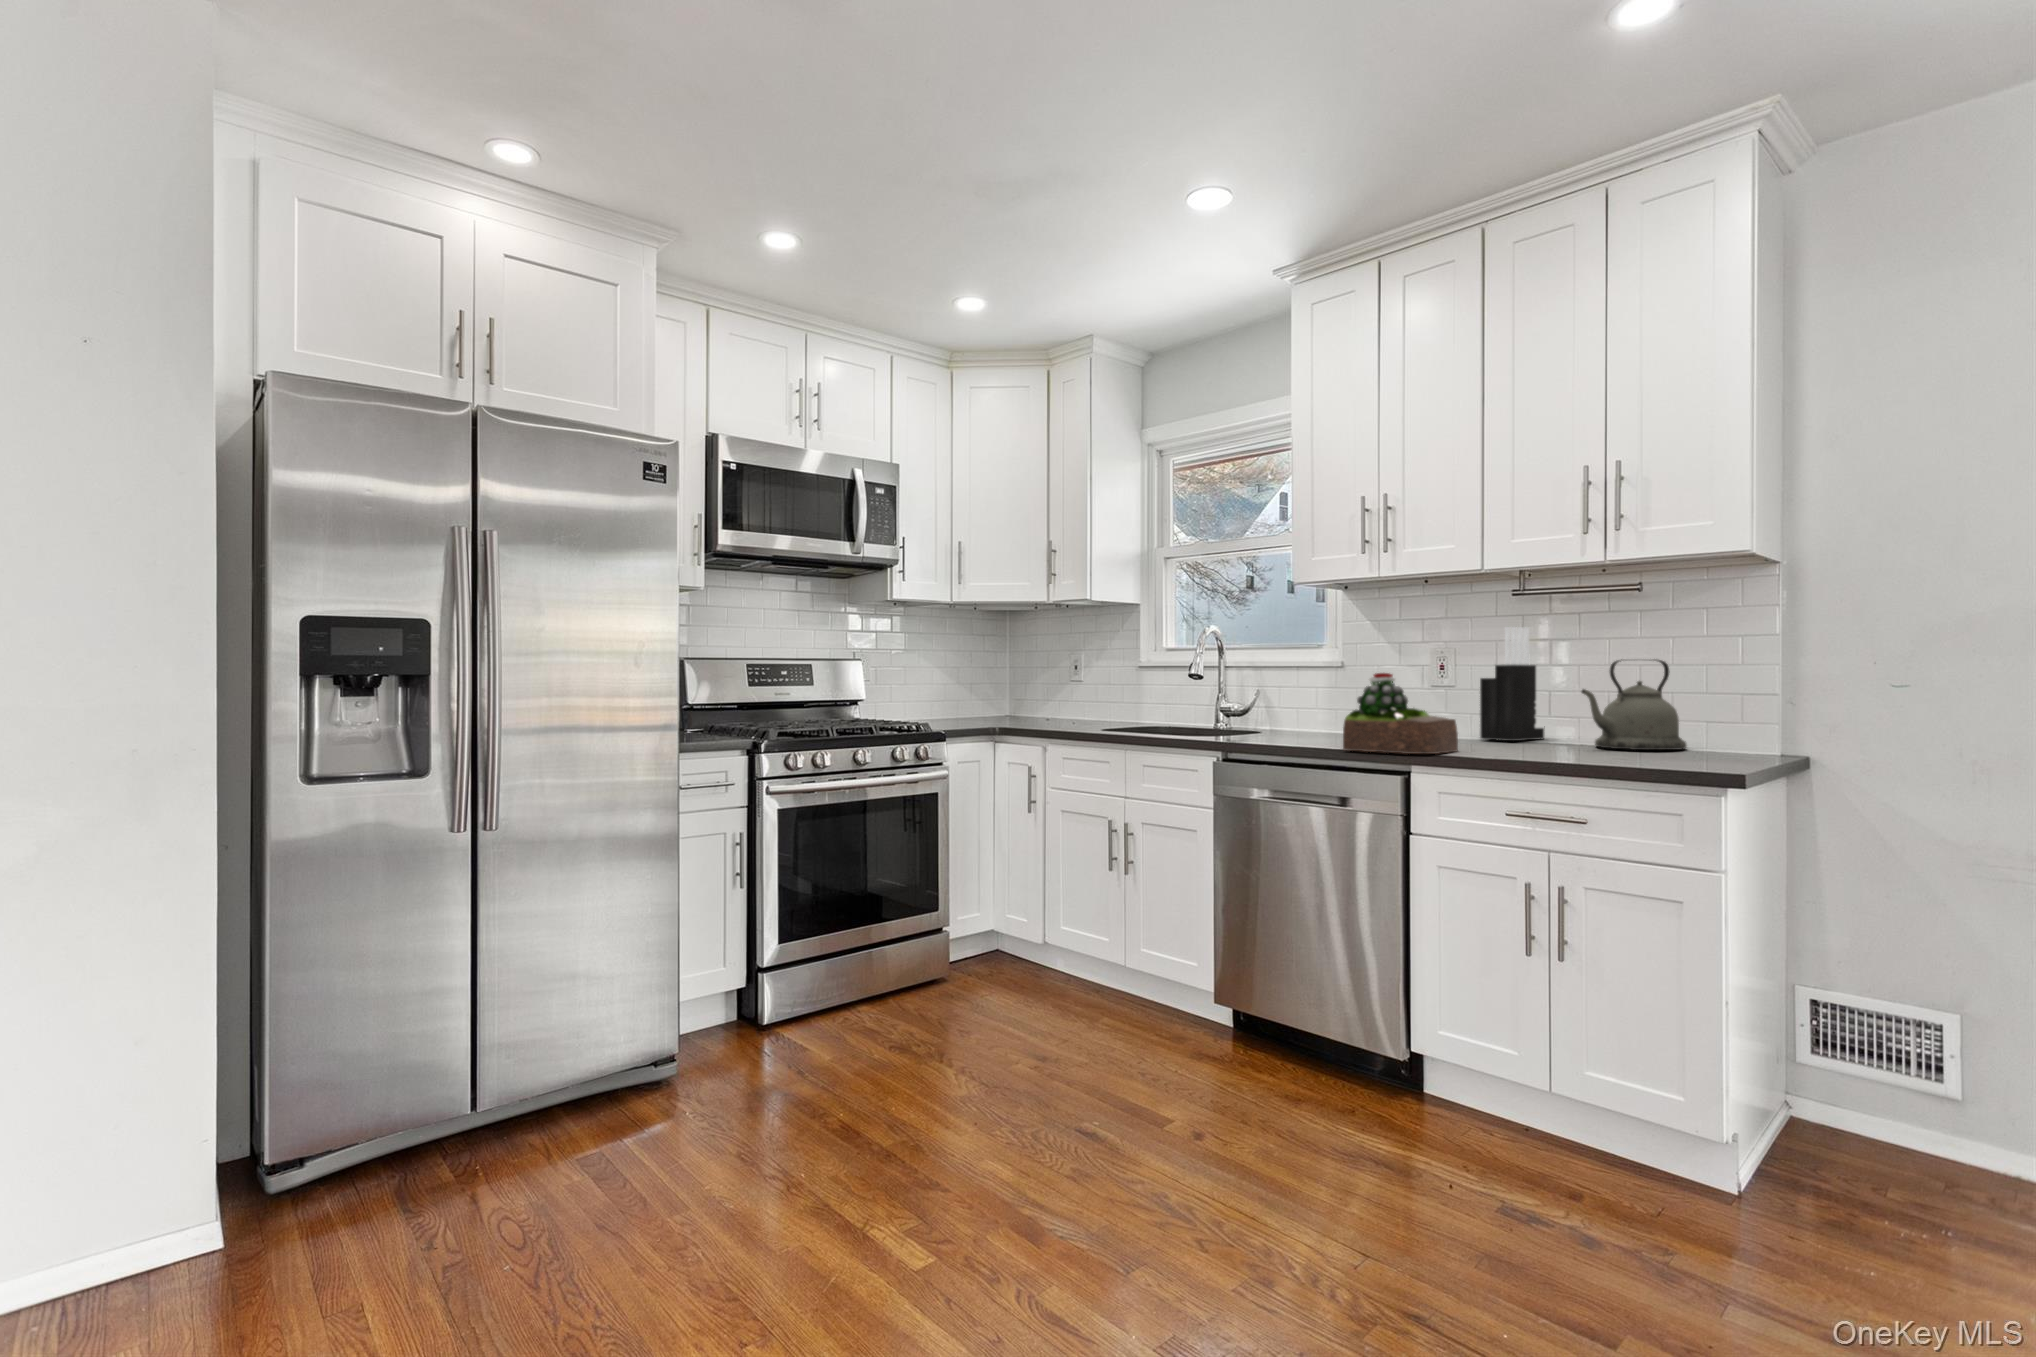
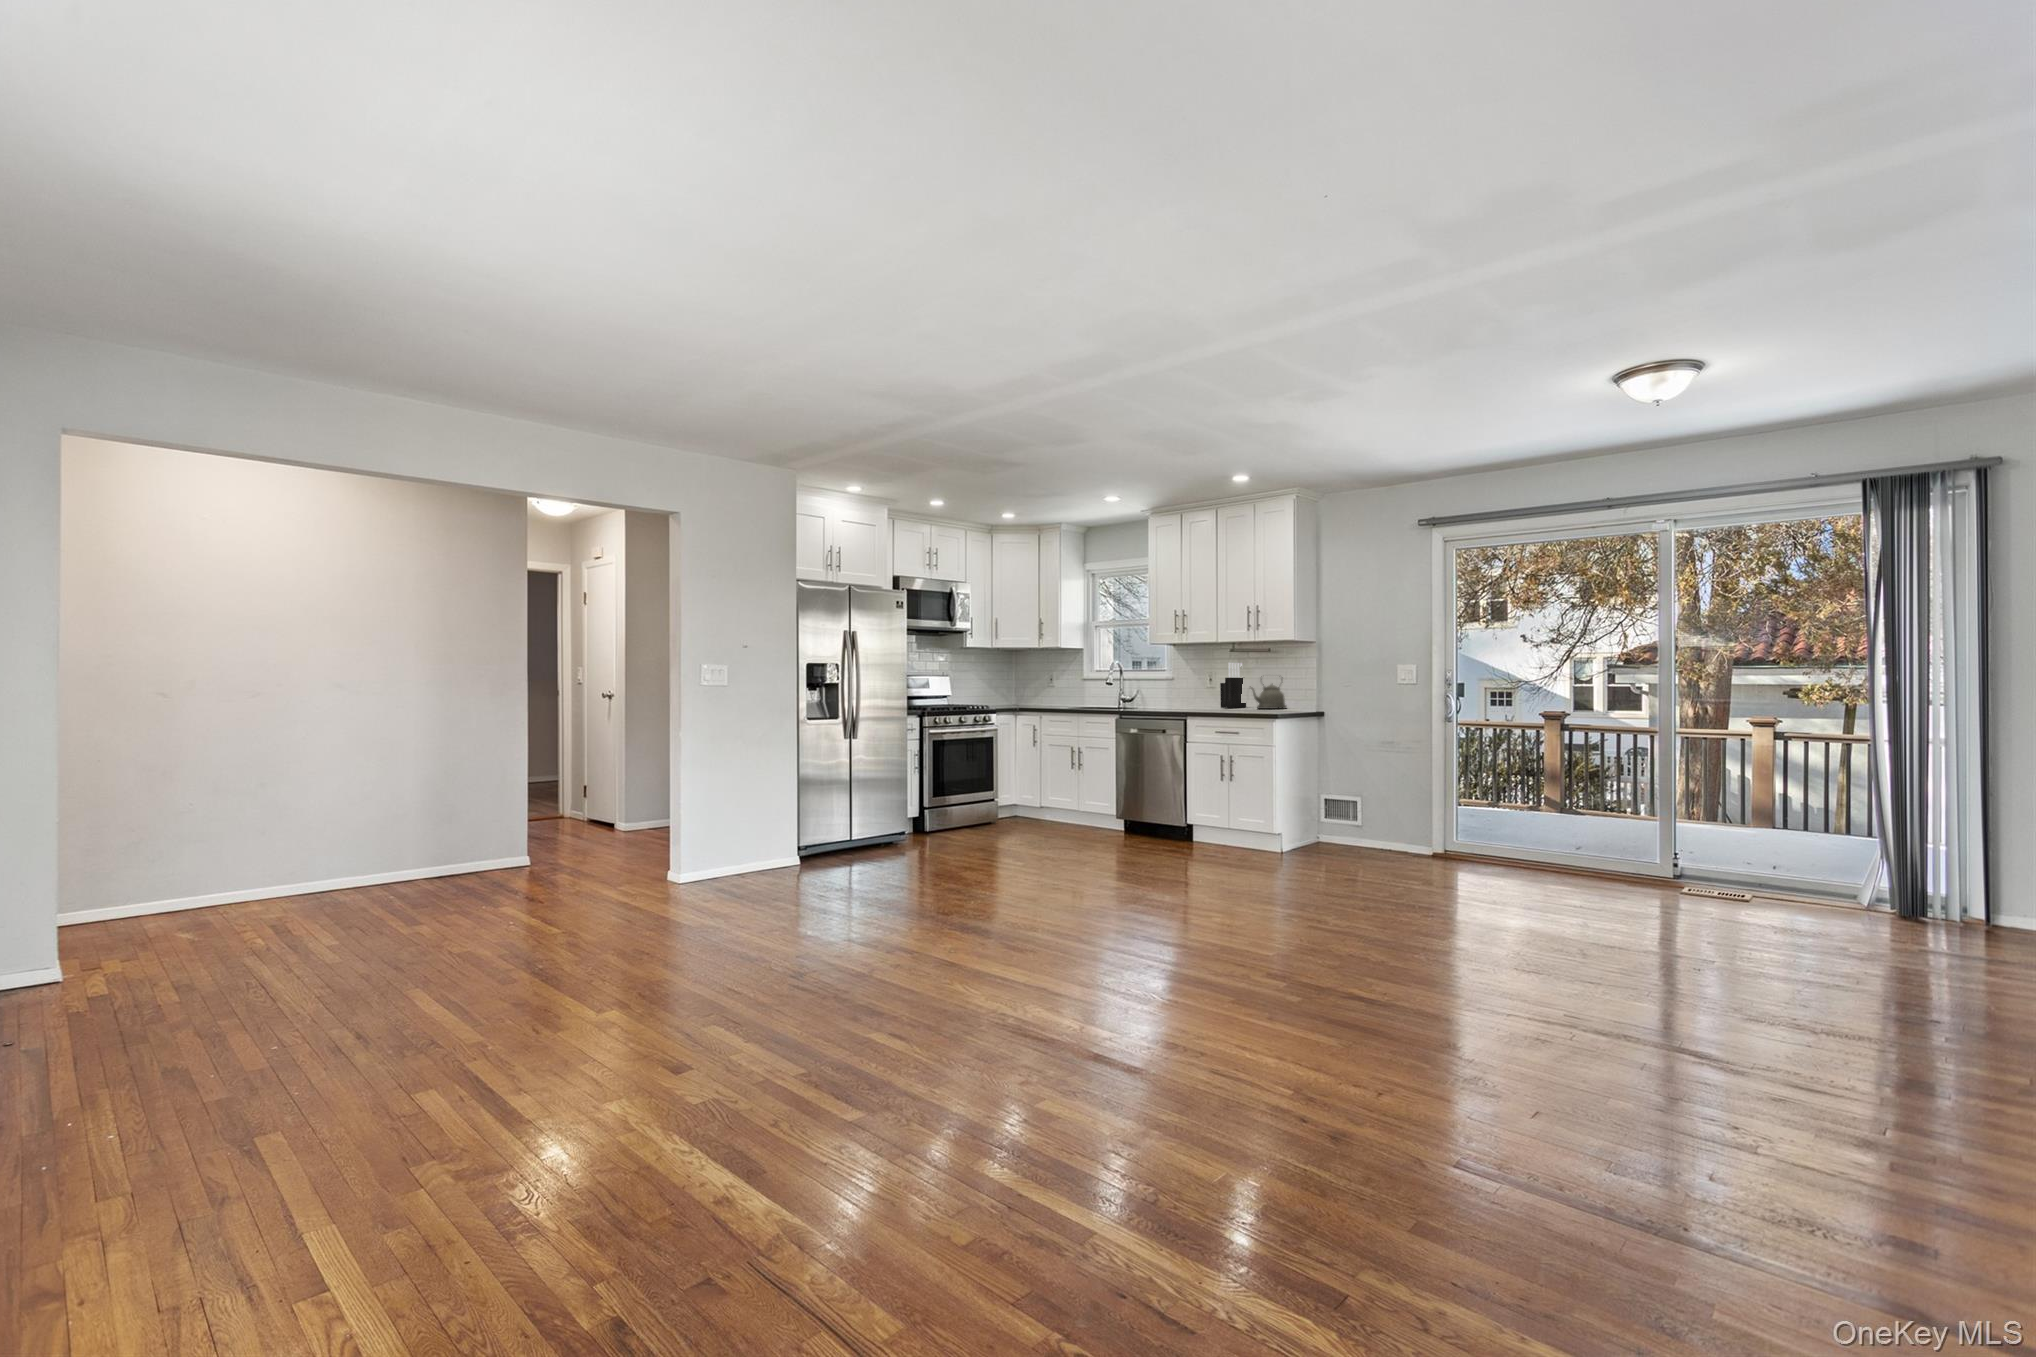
succulent plant: present [1343,673,1458,754] -> none [1163,681,1205,711]

